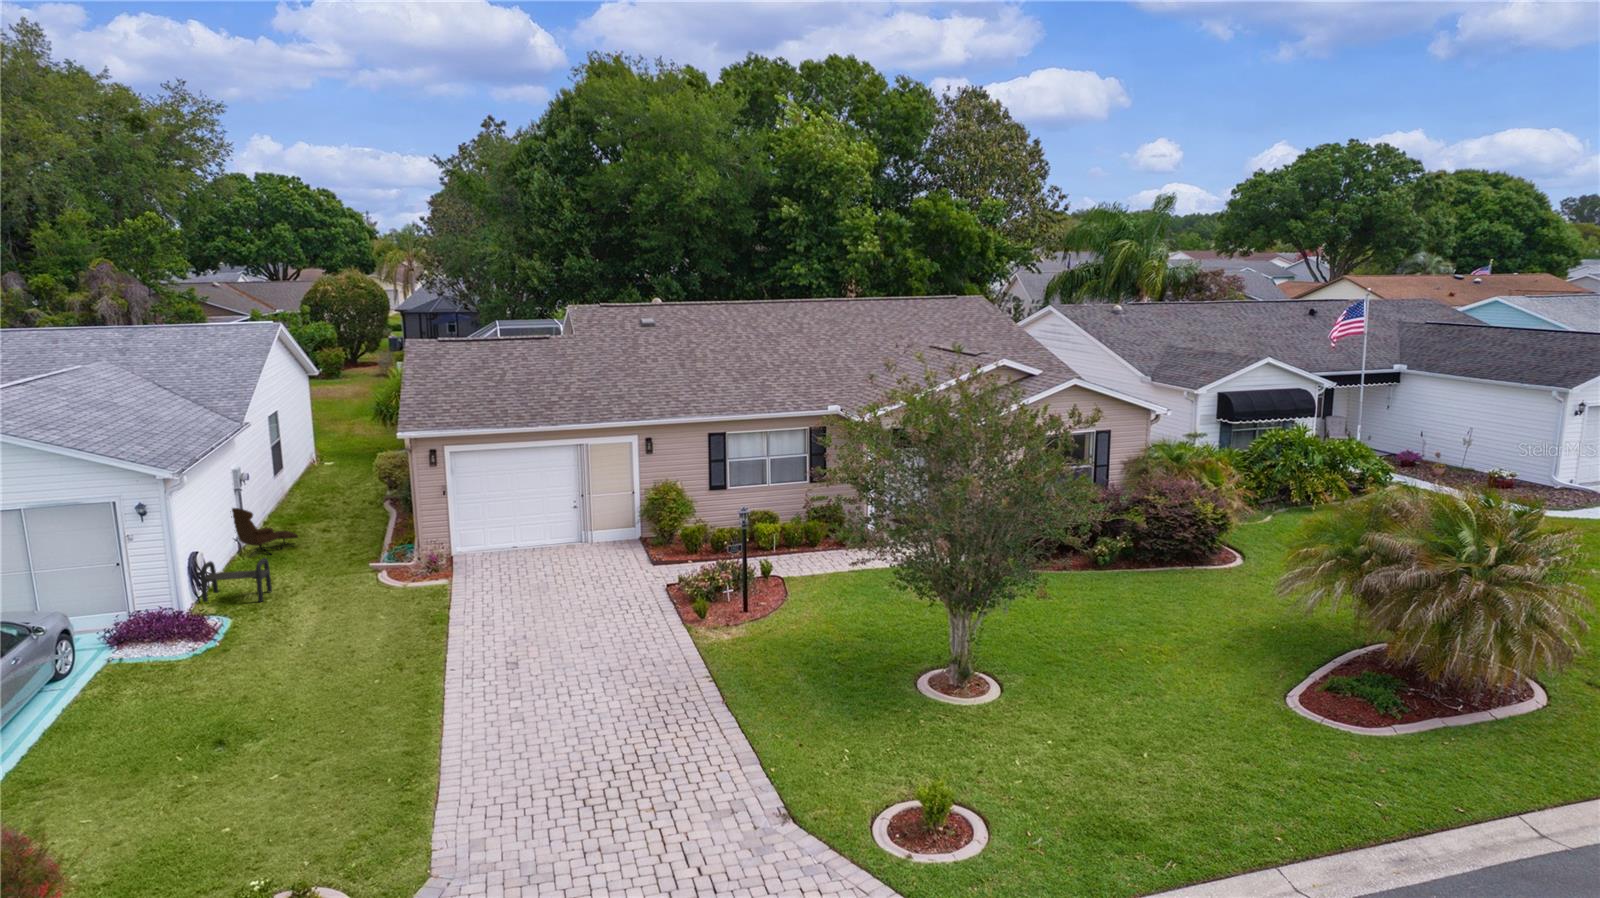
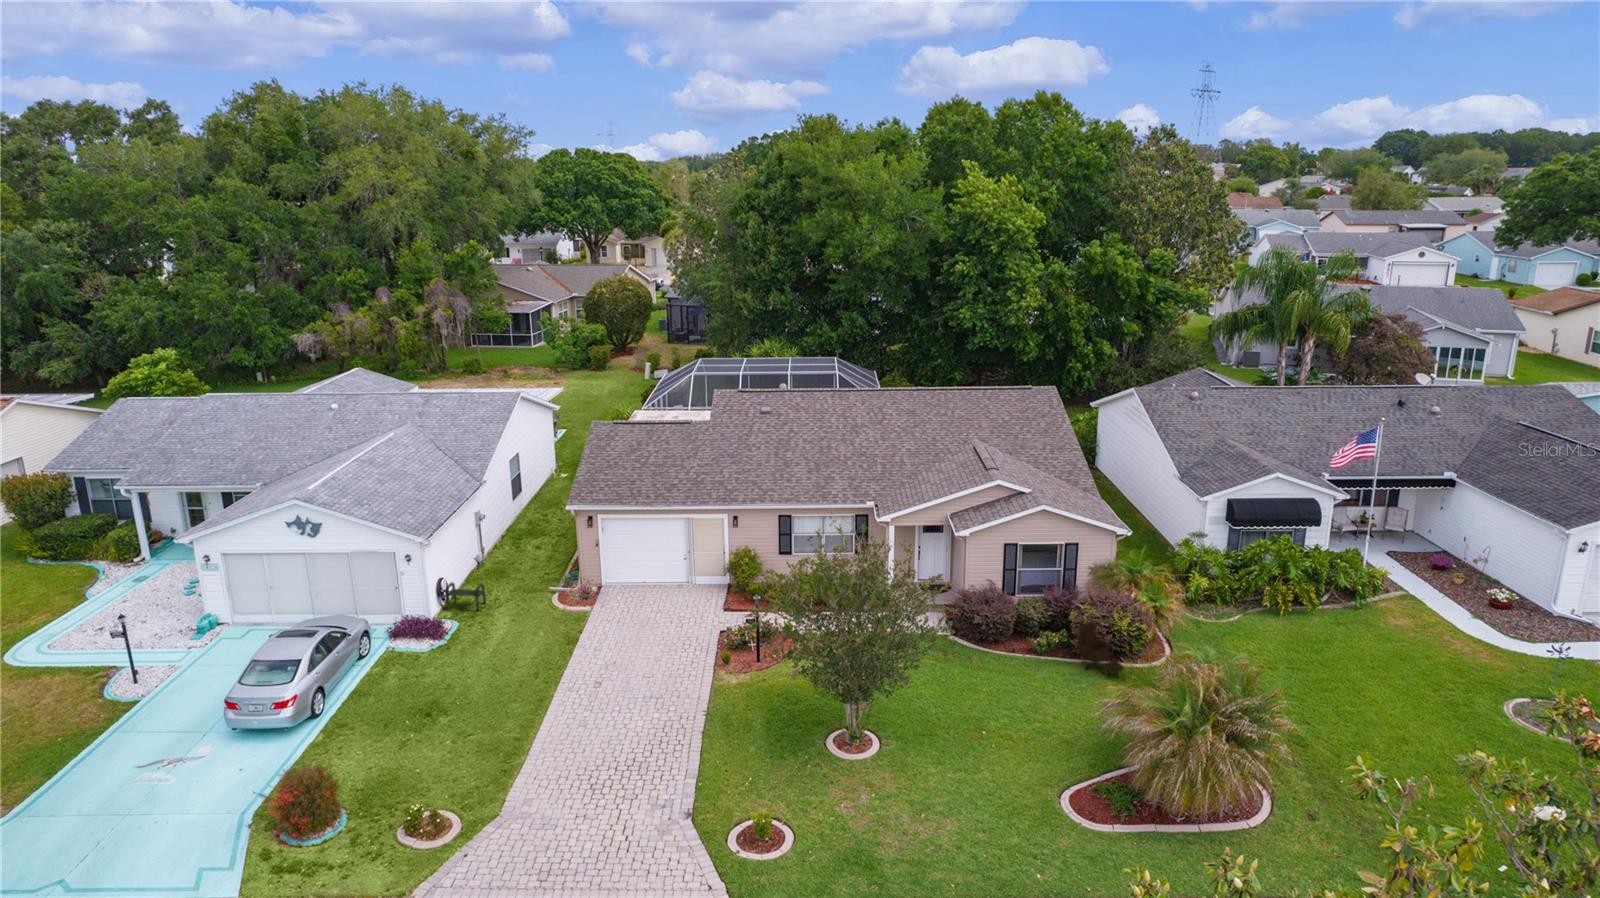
lounge chair: present [231,508,298,557] -> present [1078,622,1124,674]

